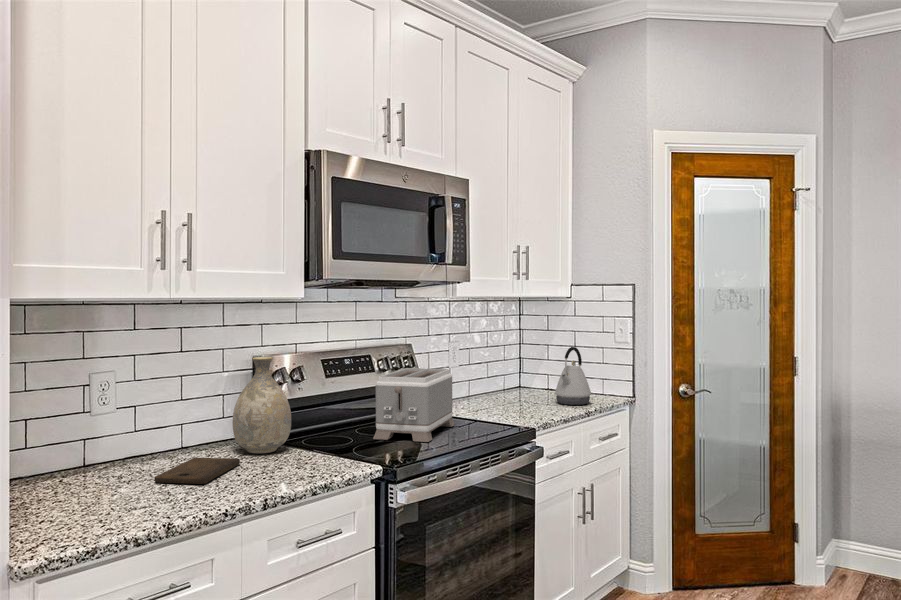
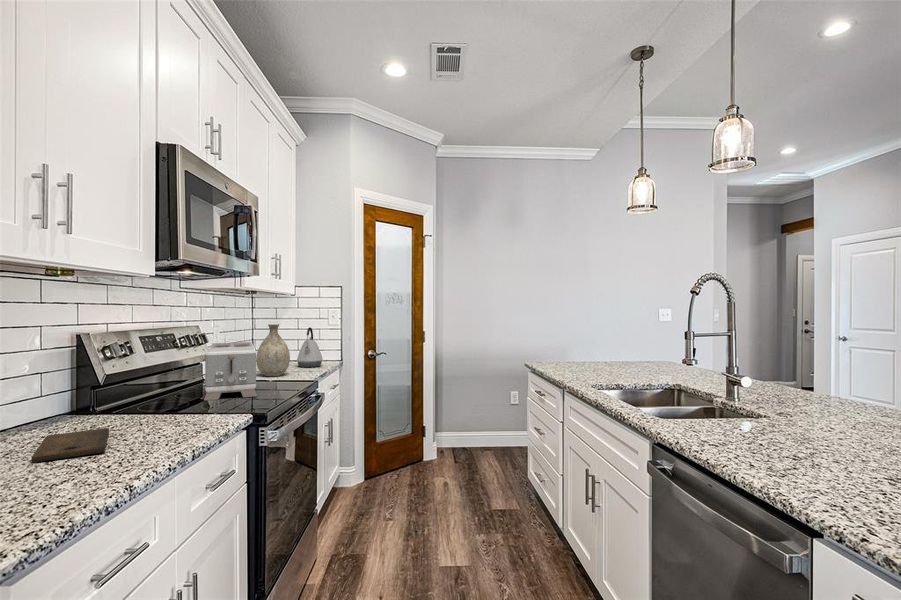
vase: present [233,357,291,453] -> present [256,324,290,376]

